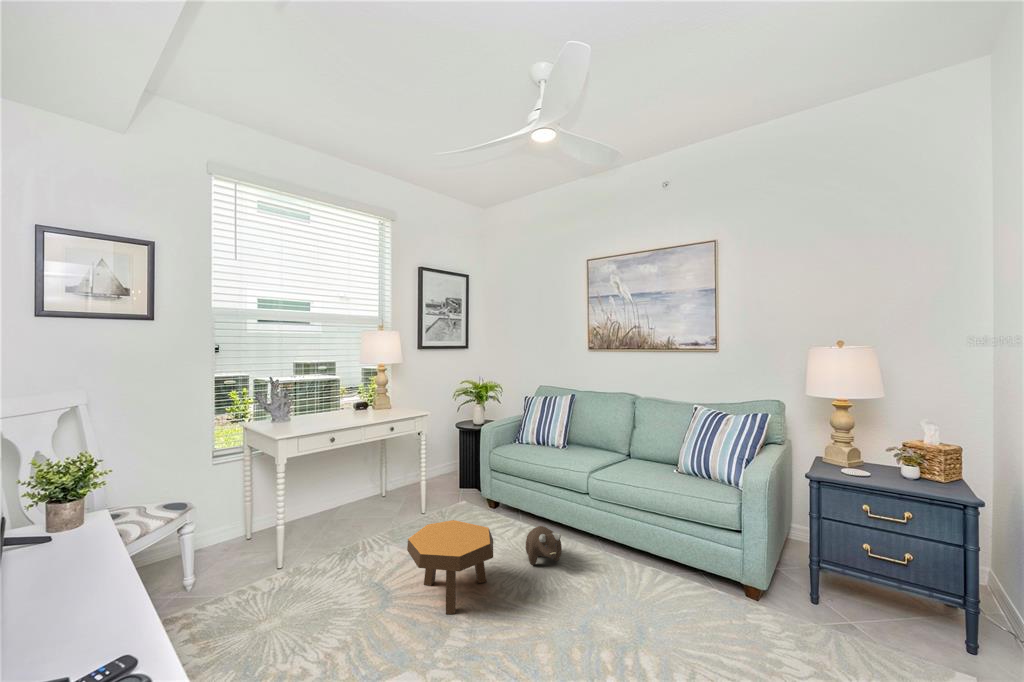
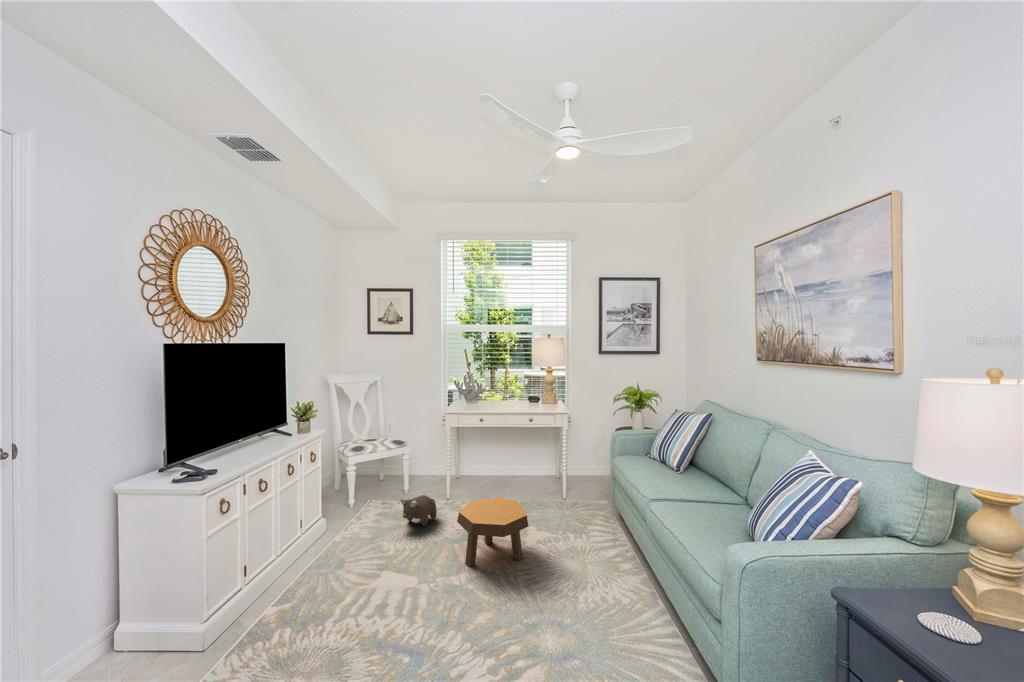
plush toy: present [526,526,562,565] -> present [400,495,437,526]

